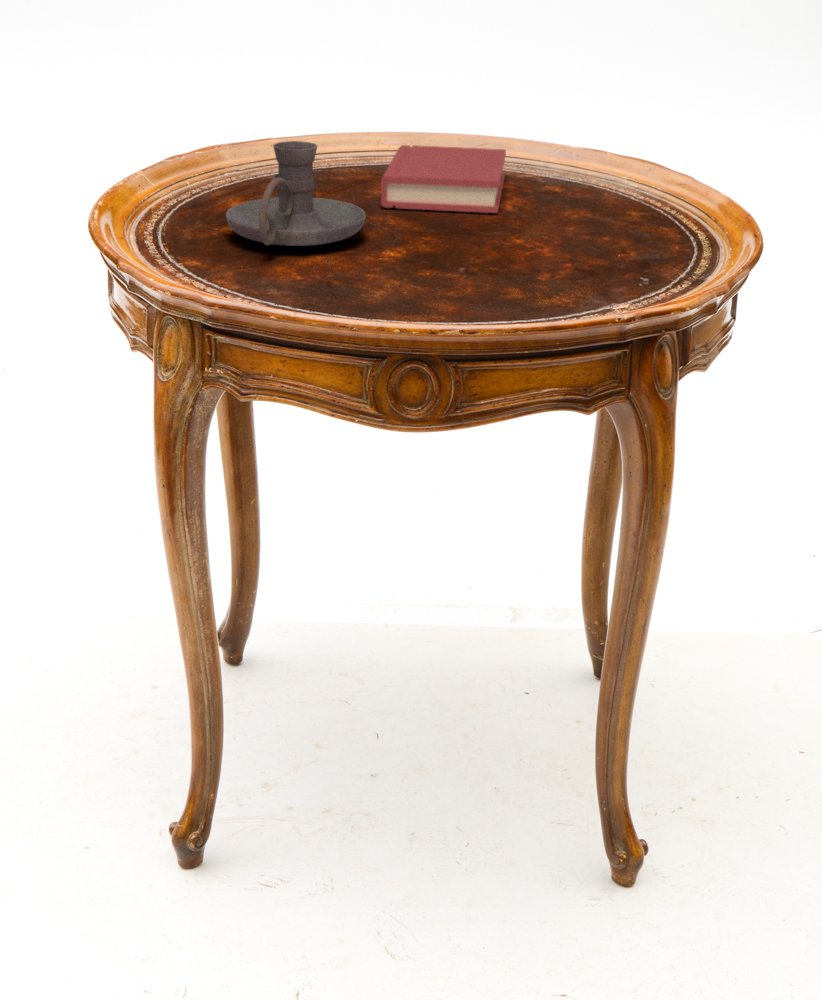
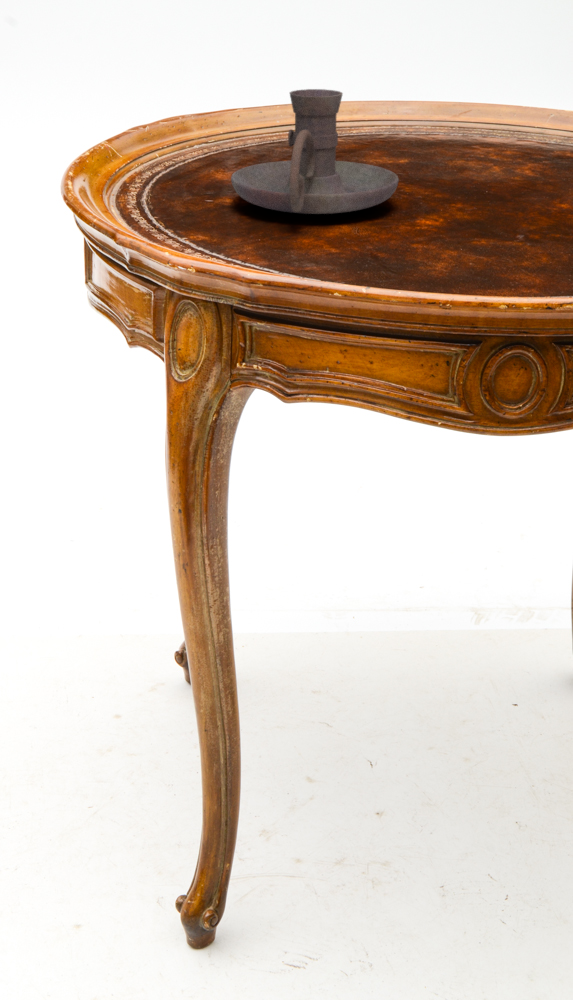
hardback book: present [381,145,506,213] -> none [387,106,532,175]

